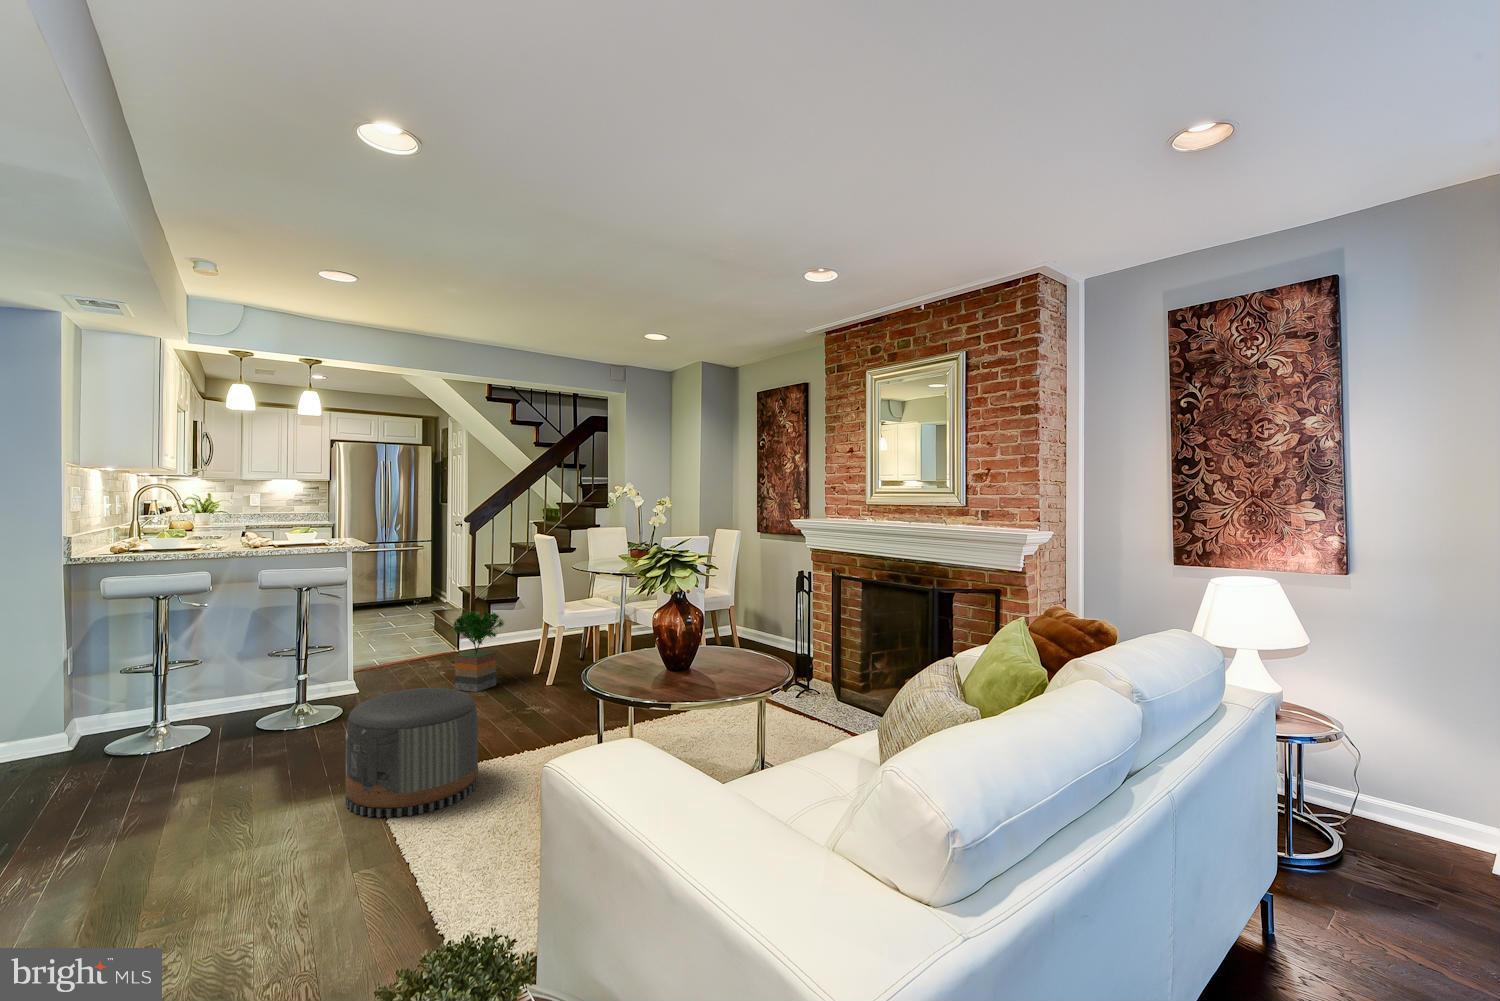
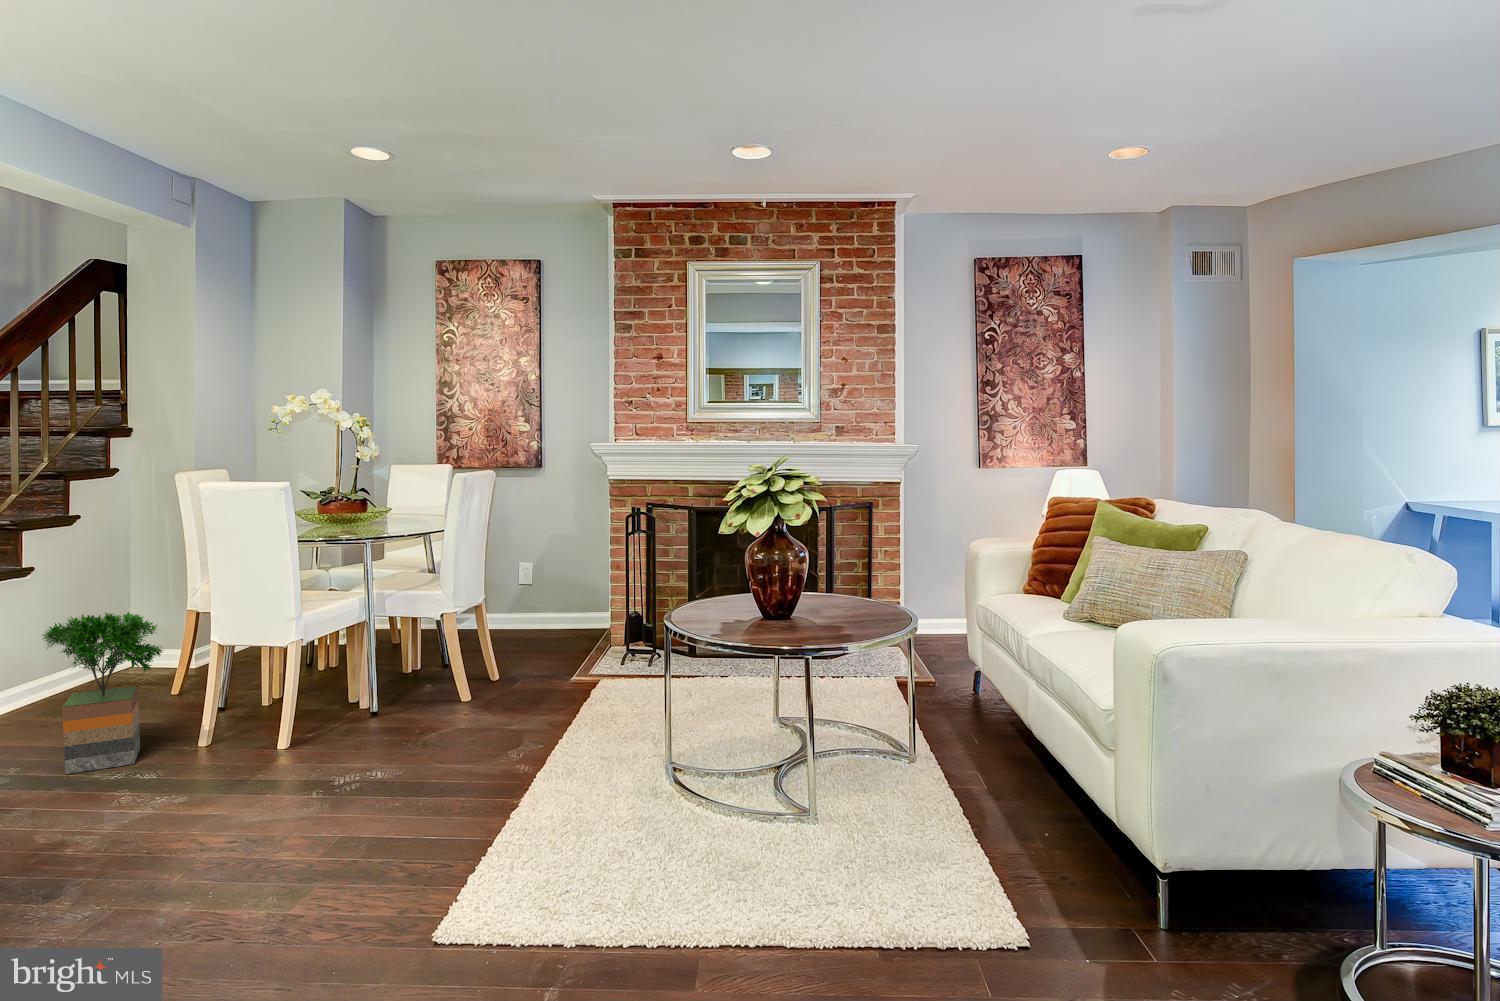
pouf: present [346,688,478,818] -> none [379,695,595,928]

